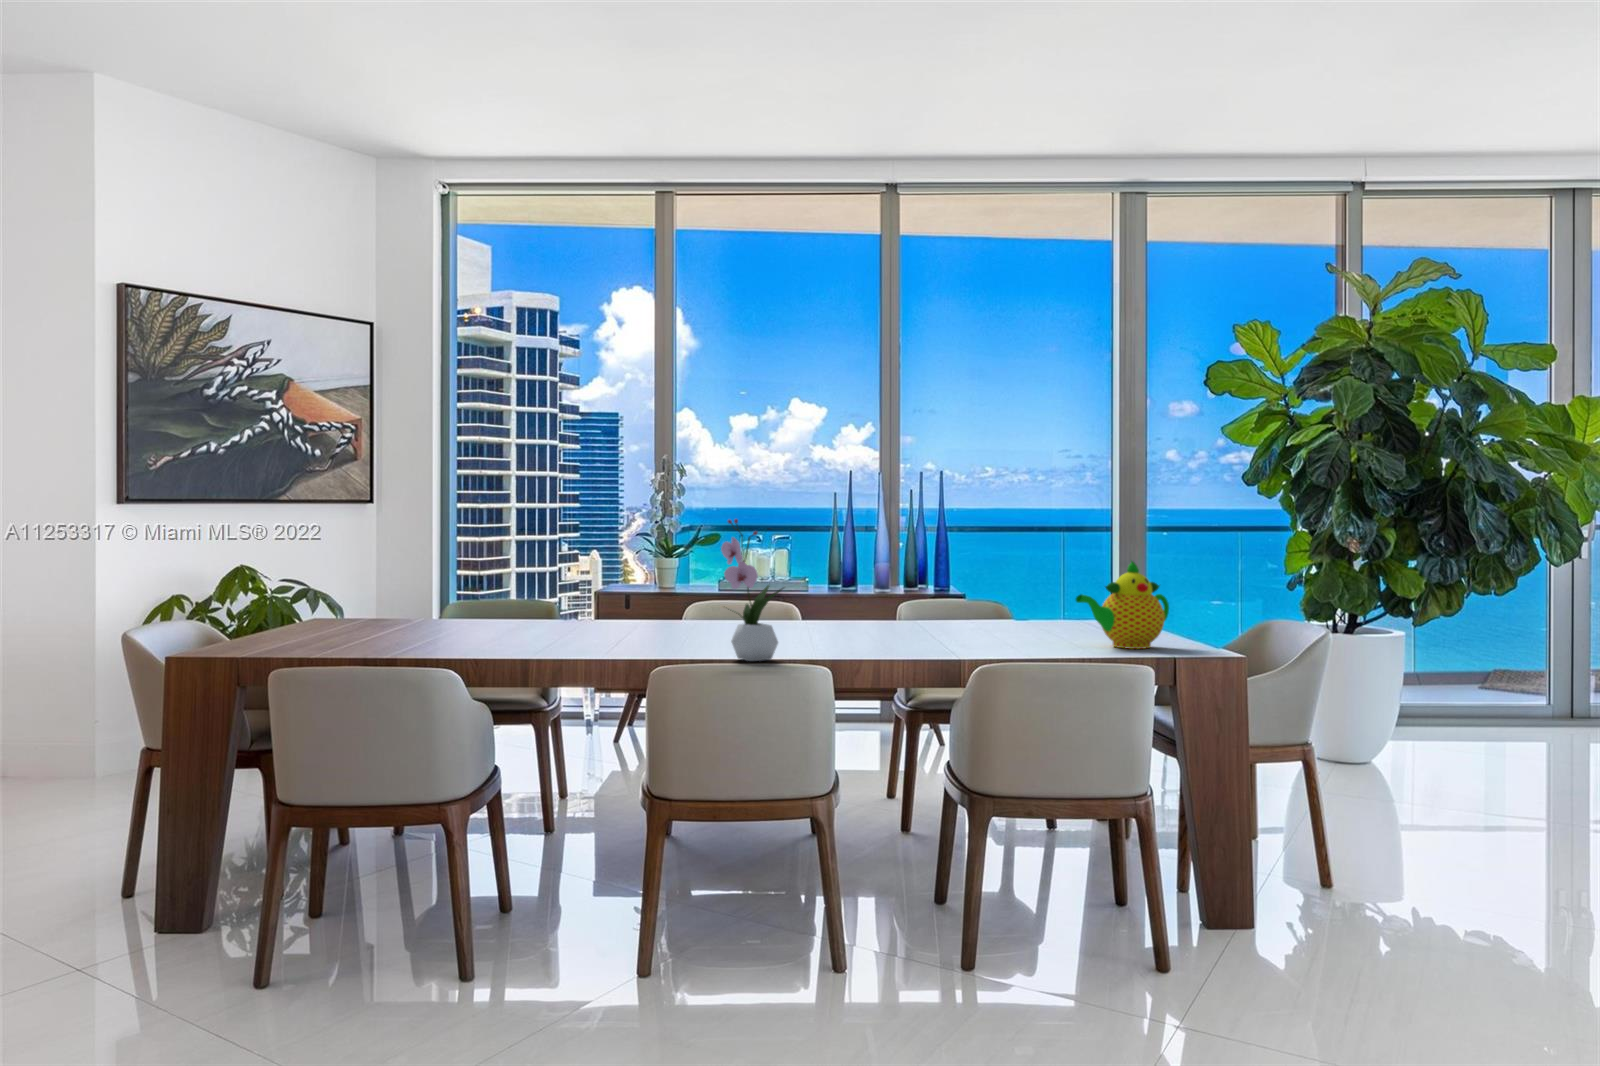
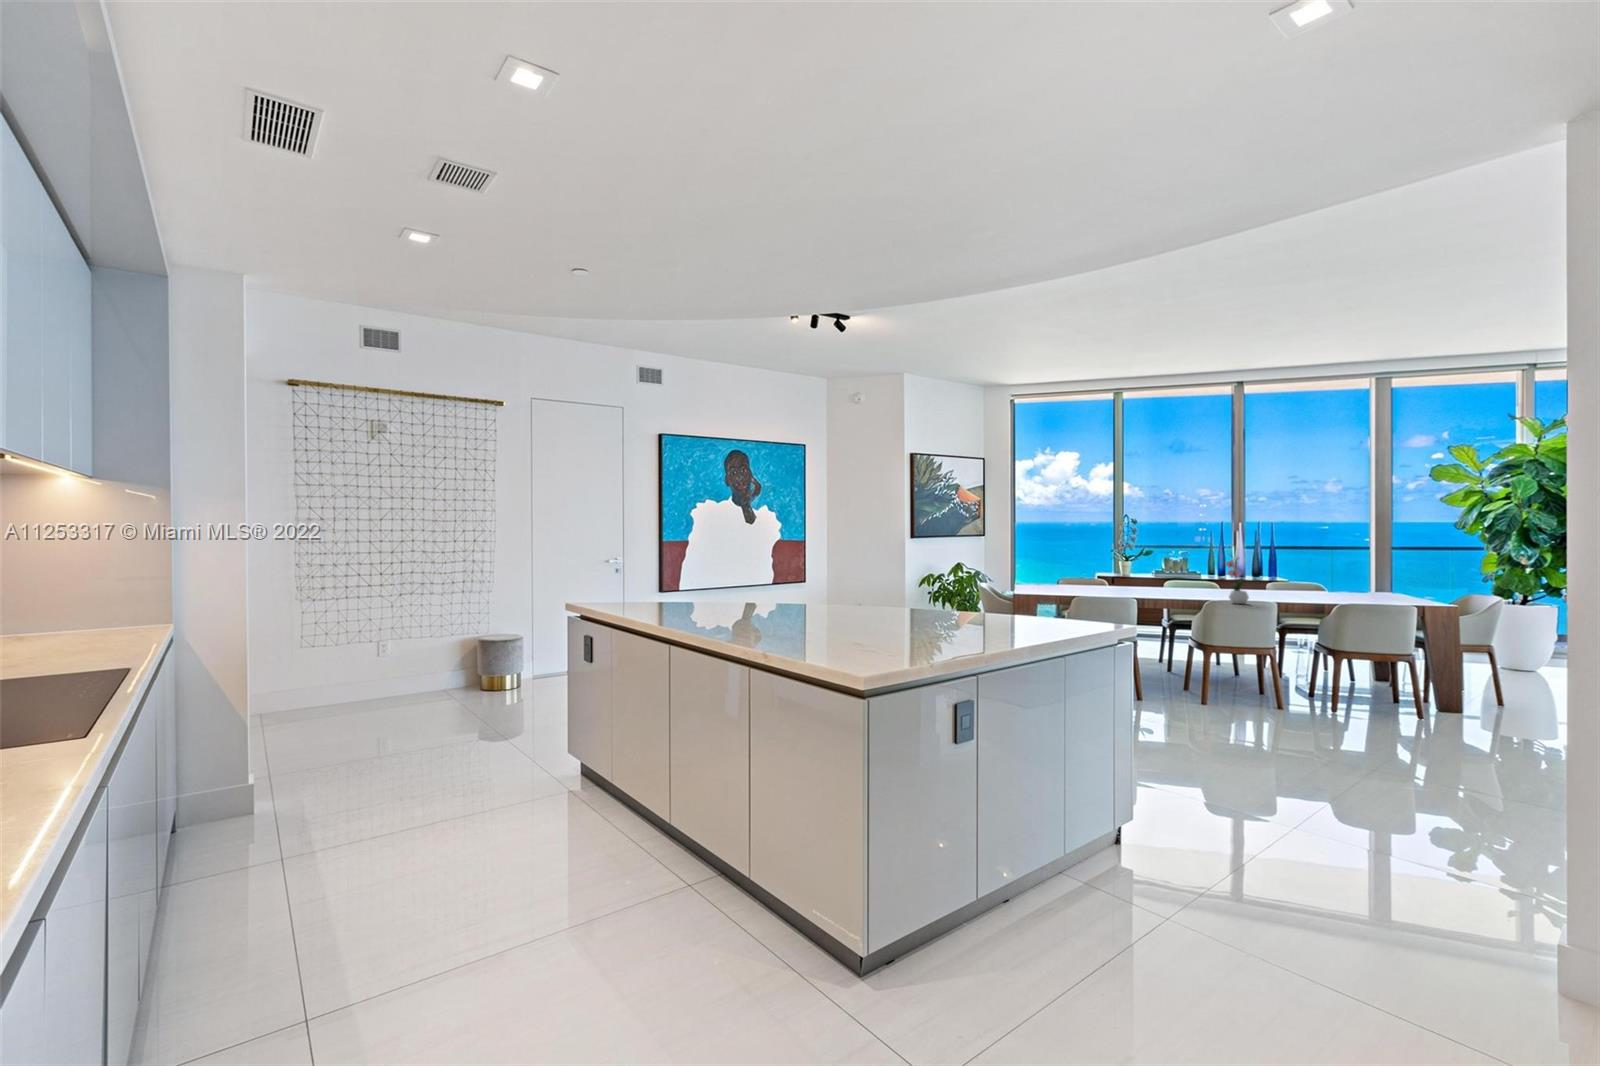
teapot: present [1076,561,1169,649] -> none [1373,568,1419,605]

